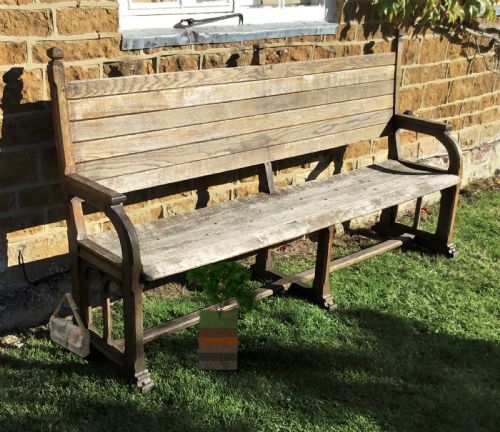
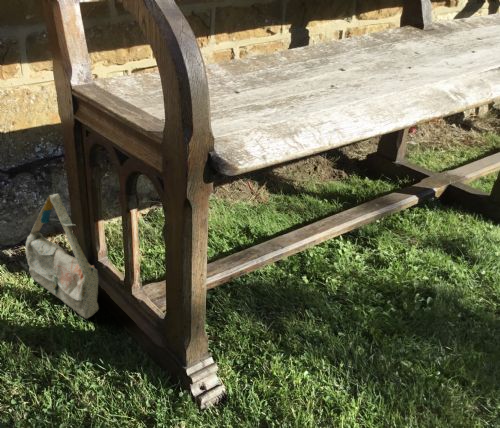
potted tree: present [187,261,257,370] -> none [293,137,451,357]

